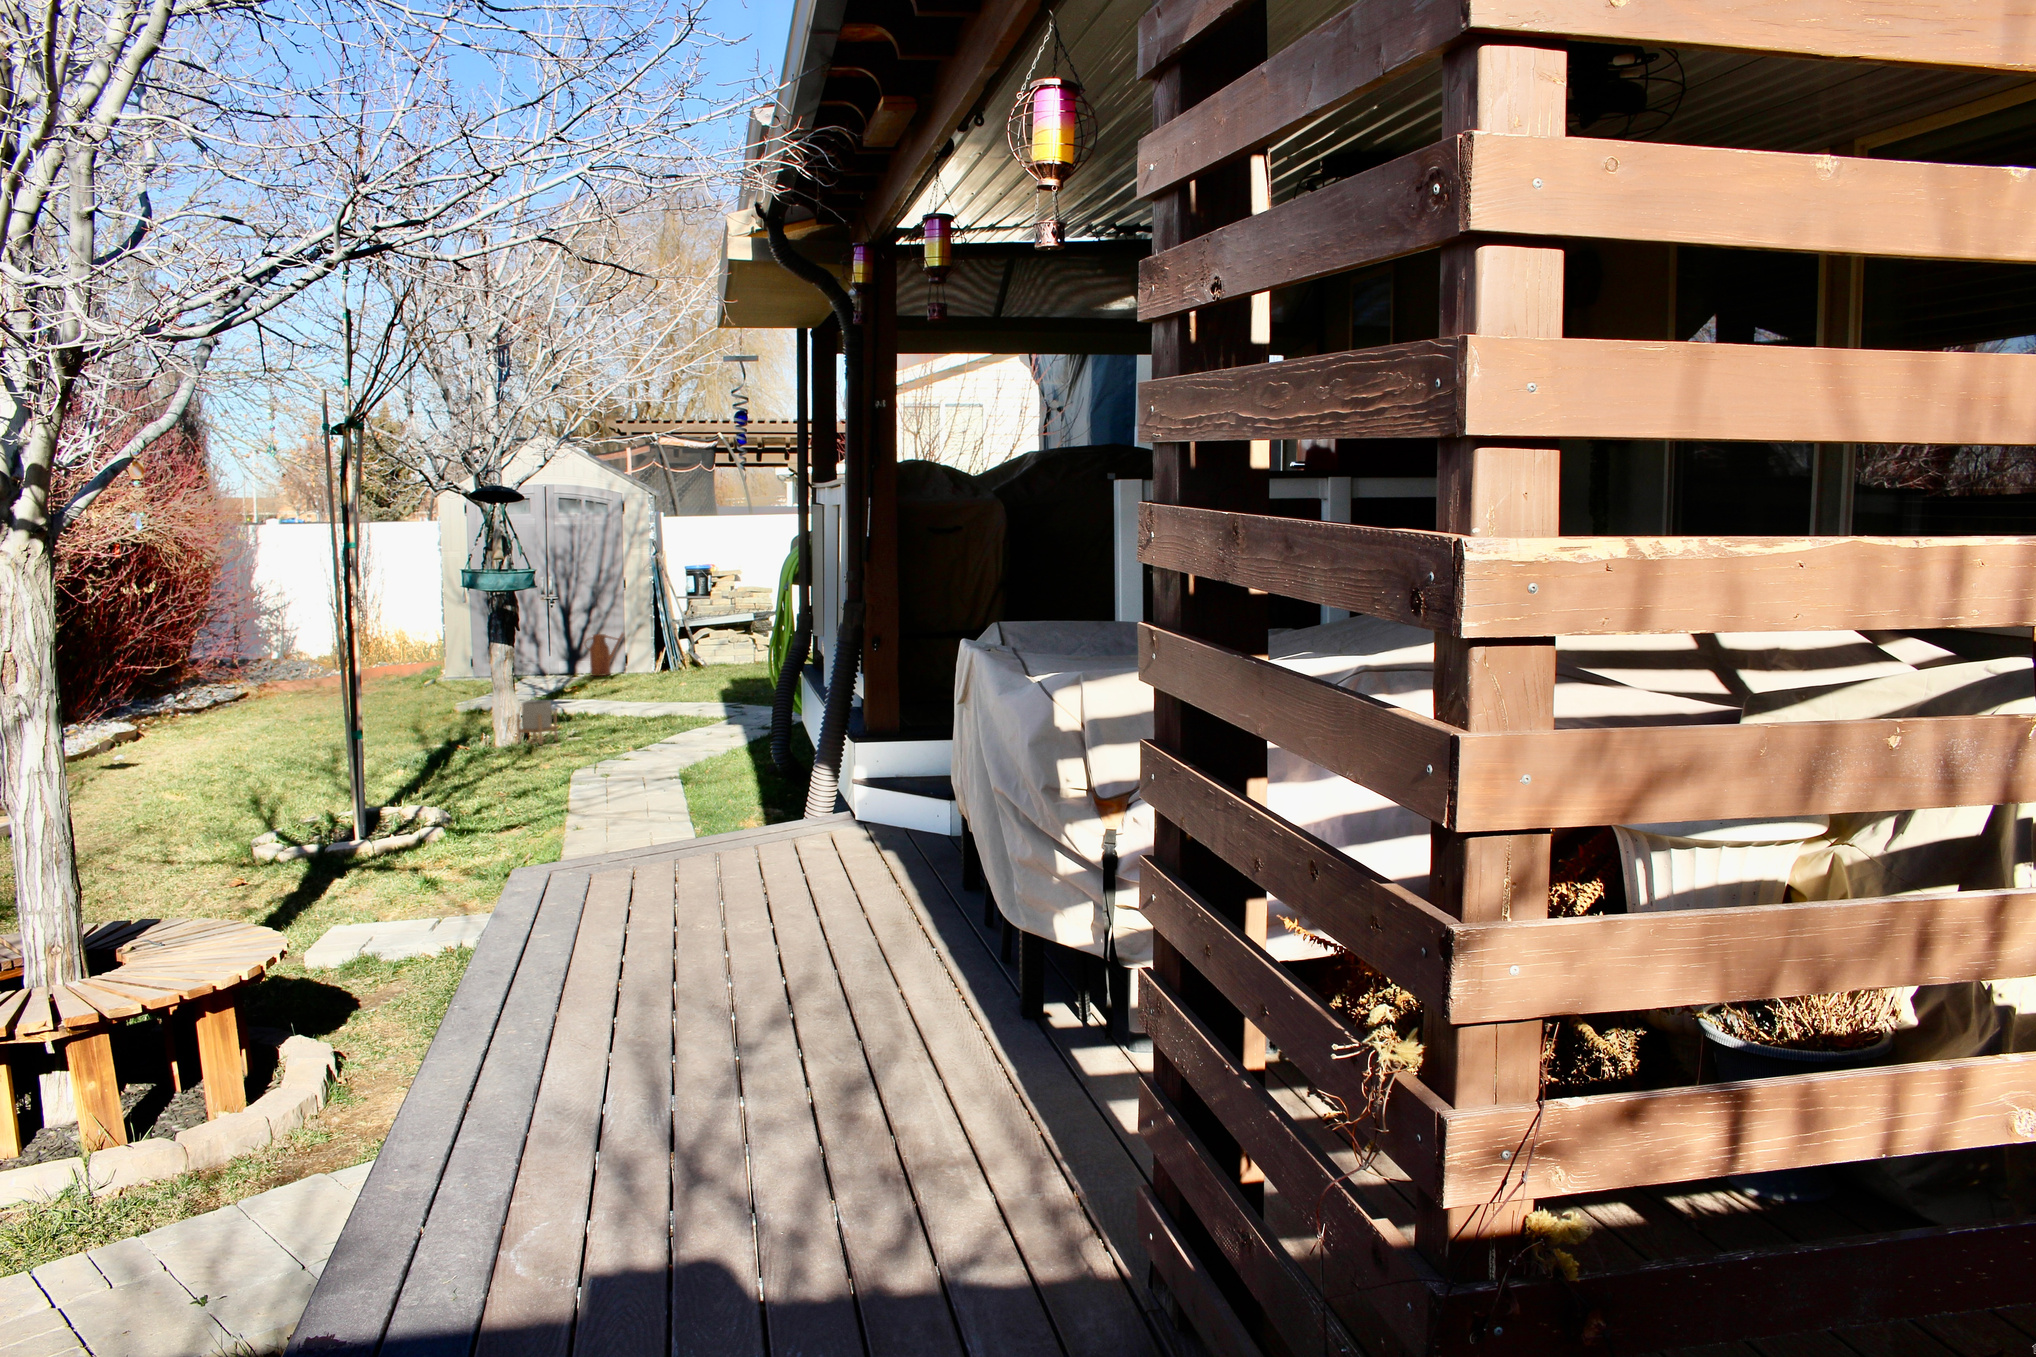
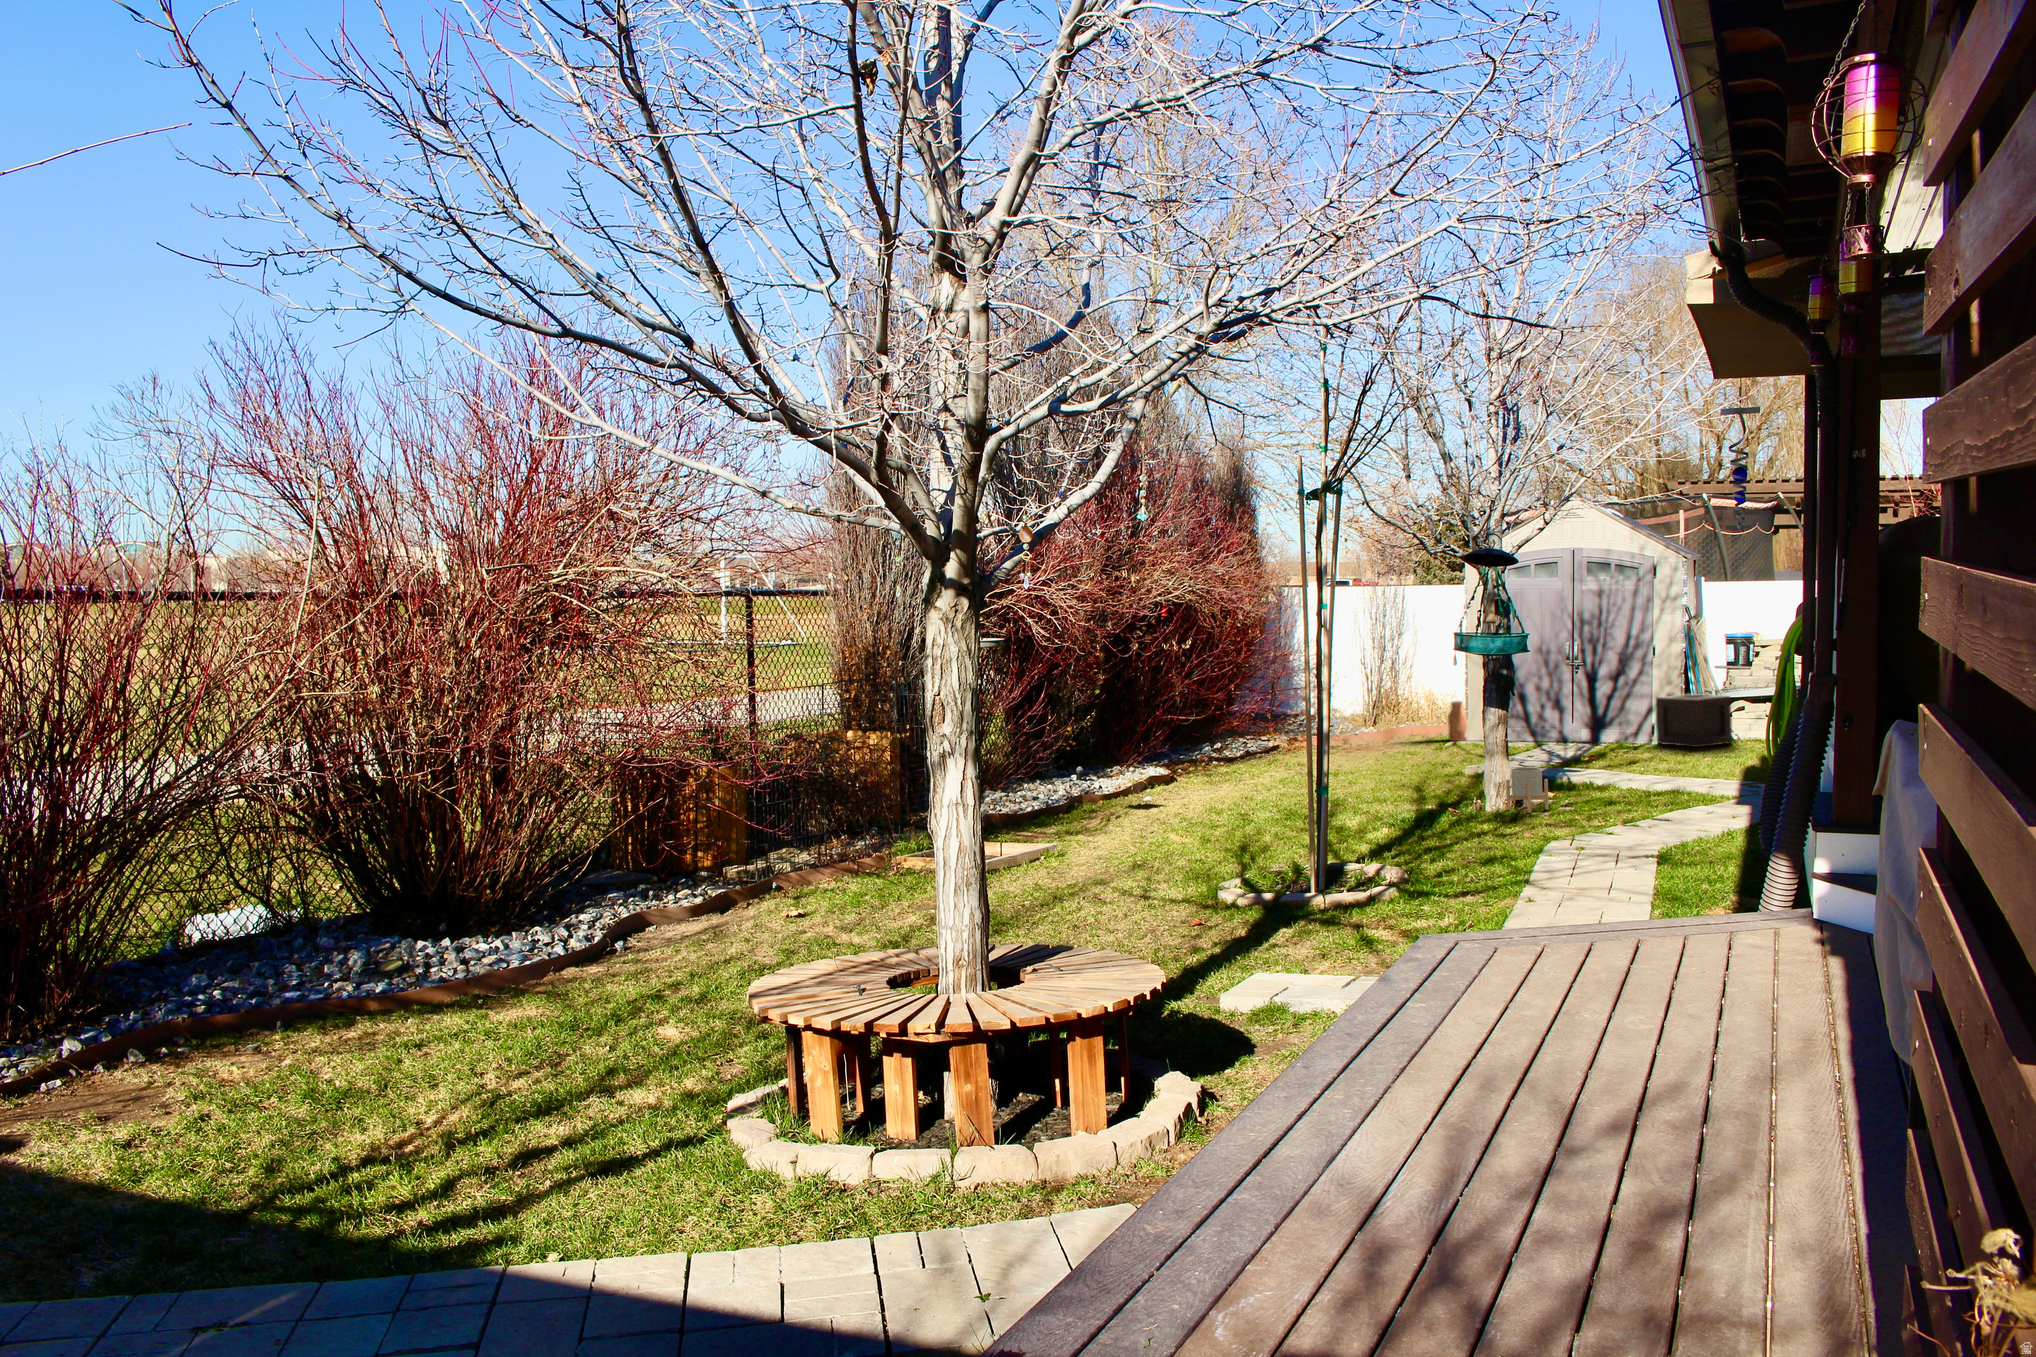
wooden crate: none [631,624,697,674] -> present [1656,694,1732,747]
watering can: present [584,633,624,676] -> present [1448,701,1467,741]

